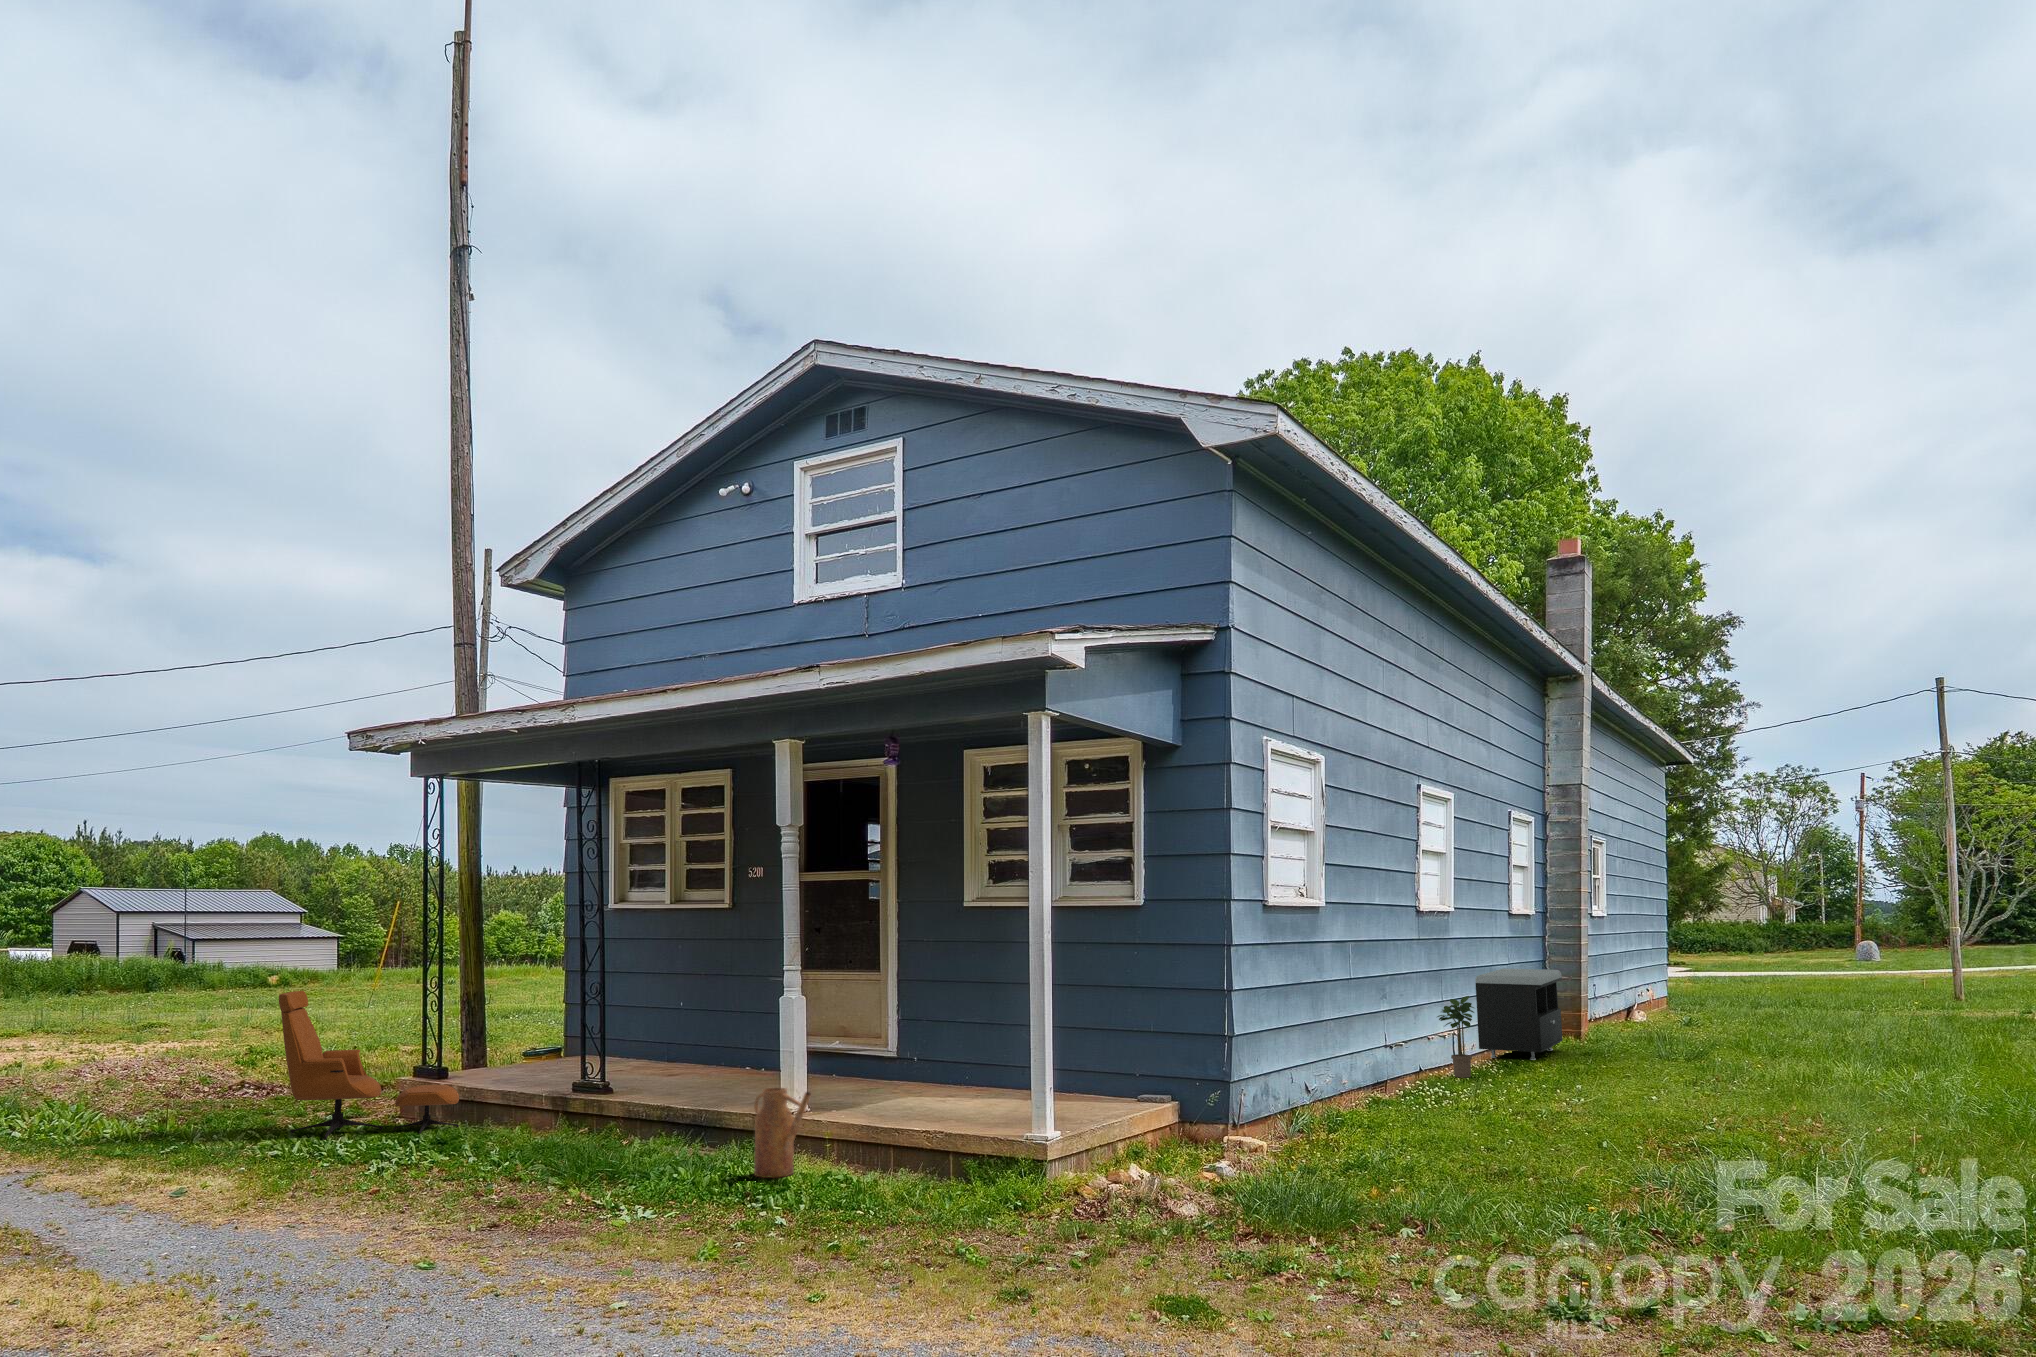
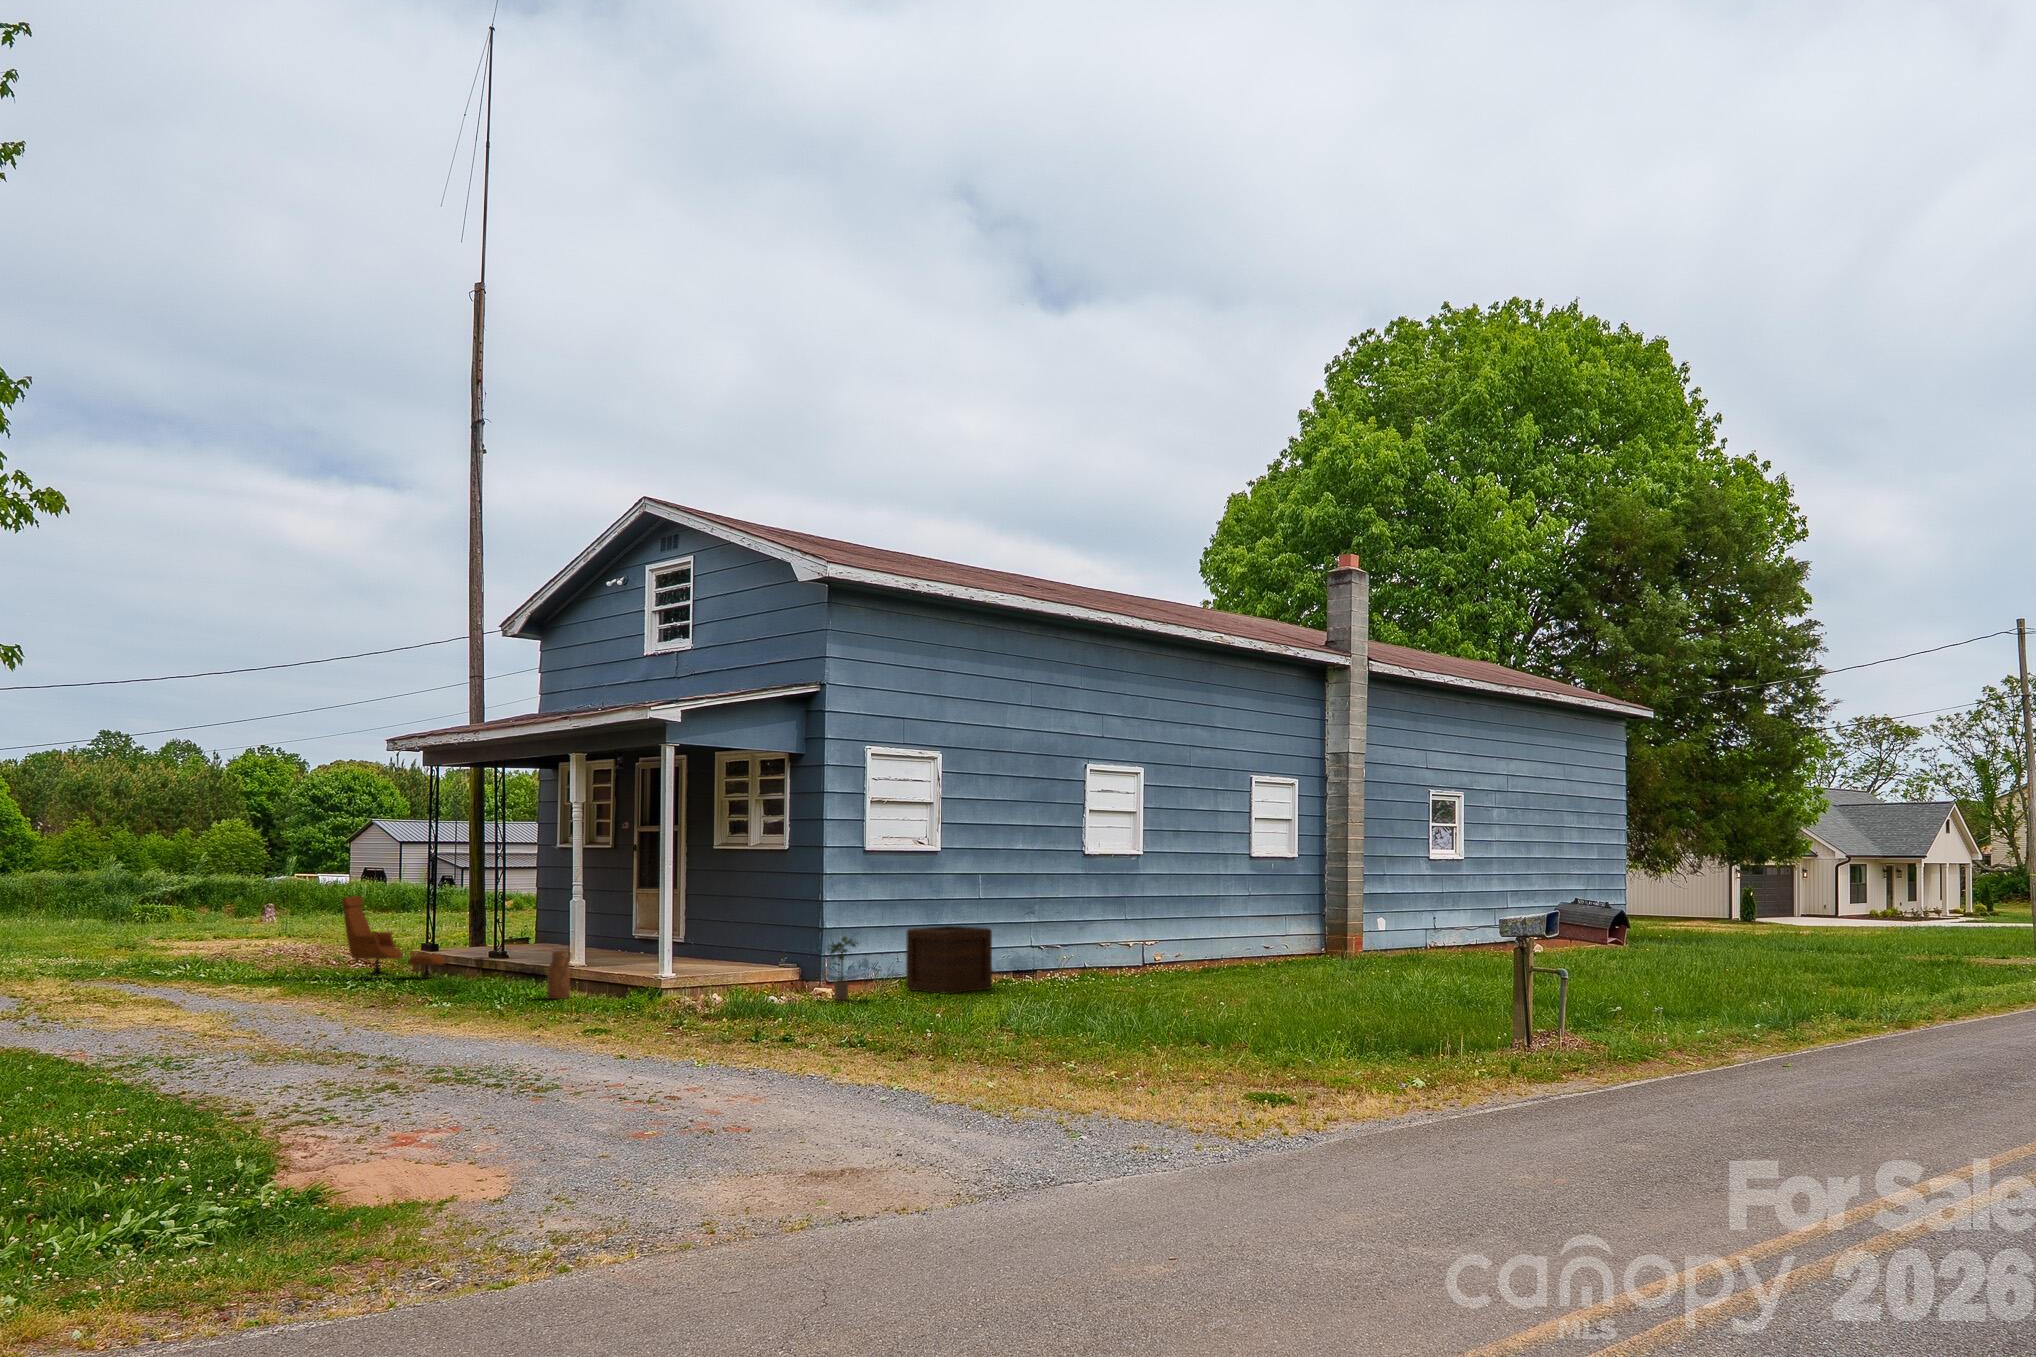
storage bench: present [1475,968,1563,1060] -> none [1166,901,1248,967]
potted plant: present [1437,996,1474,1078] -> present [828,937,857,1000]
wooden crate: none [1308,1019,1436,1135] -> present [906,926,992,994]

